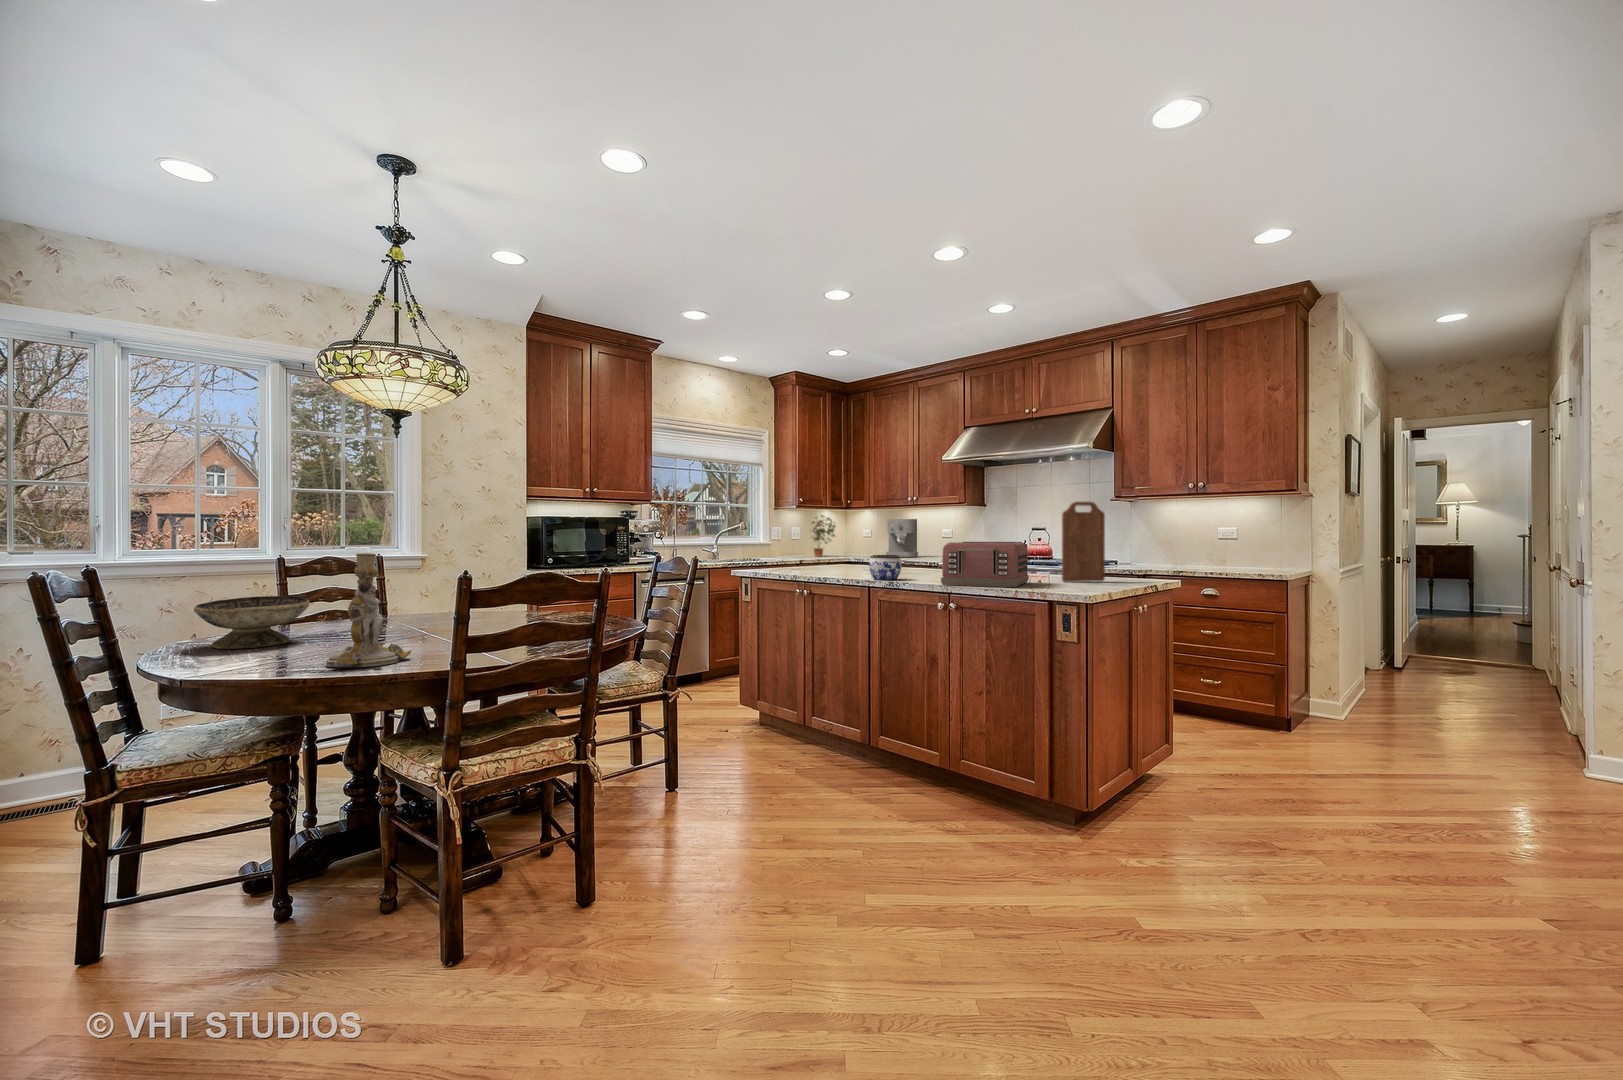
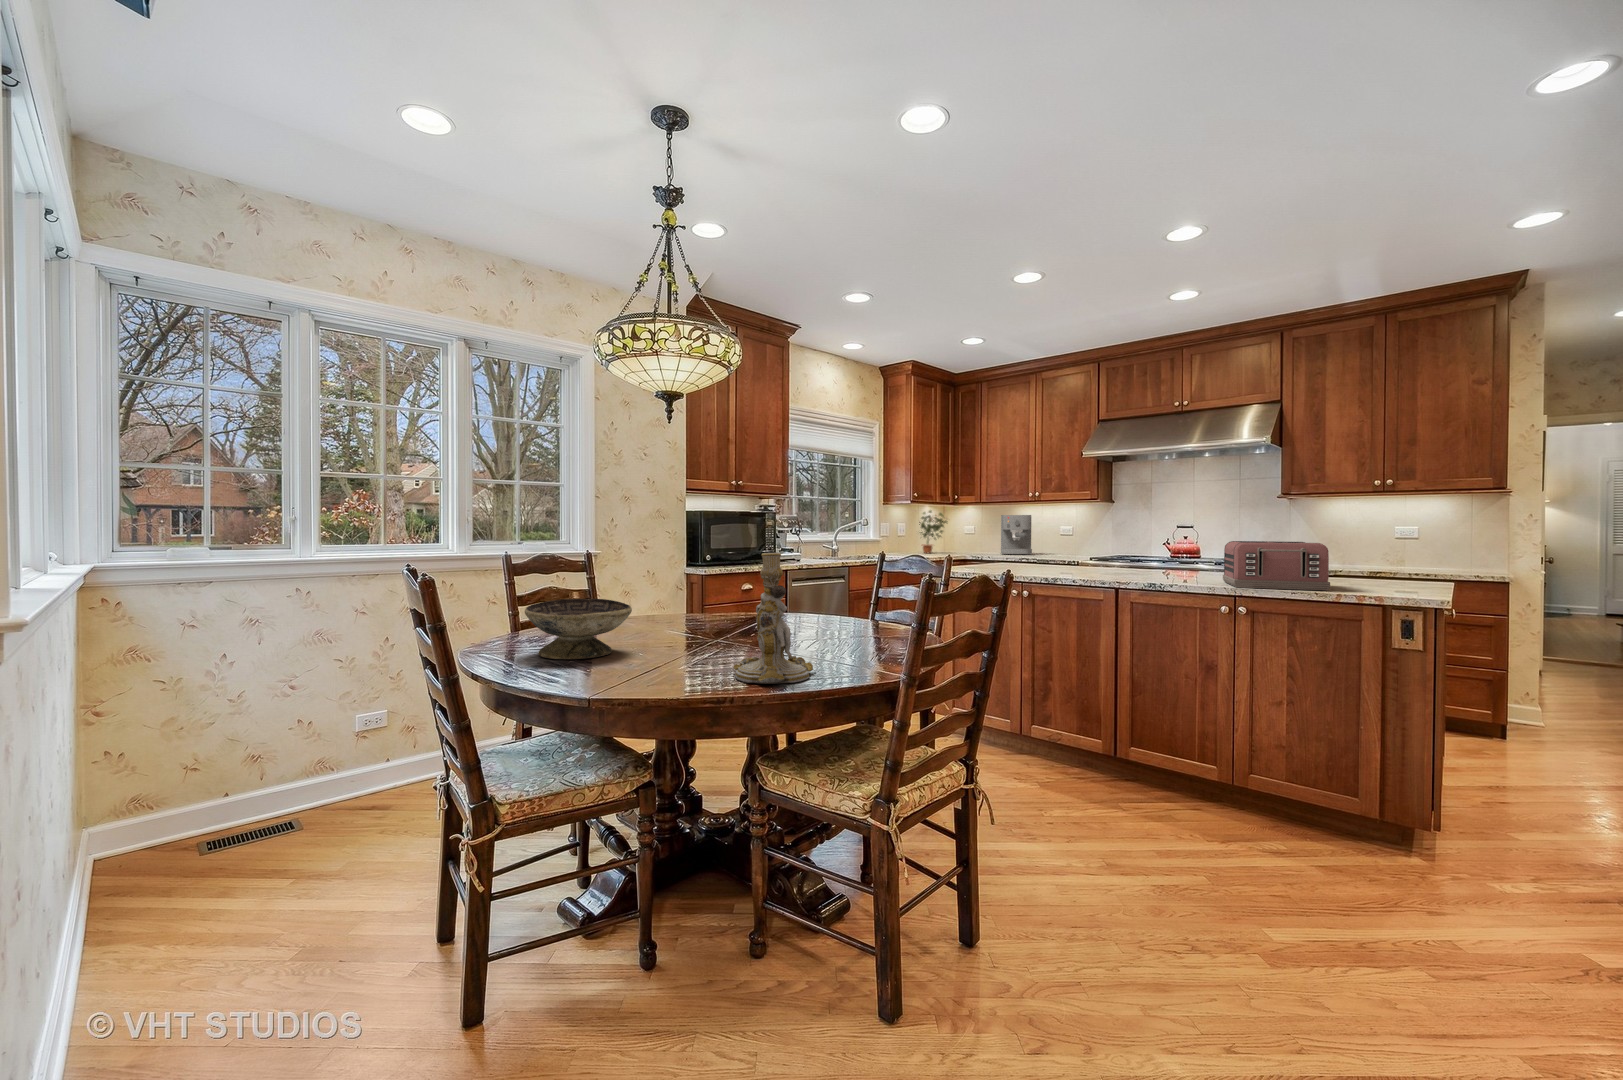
cutting board: present [1062,501,1105,582] -> none [1336,499,1379,584]
jar: present [869,555,902,580] -> none [1121,554,1159,581]

